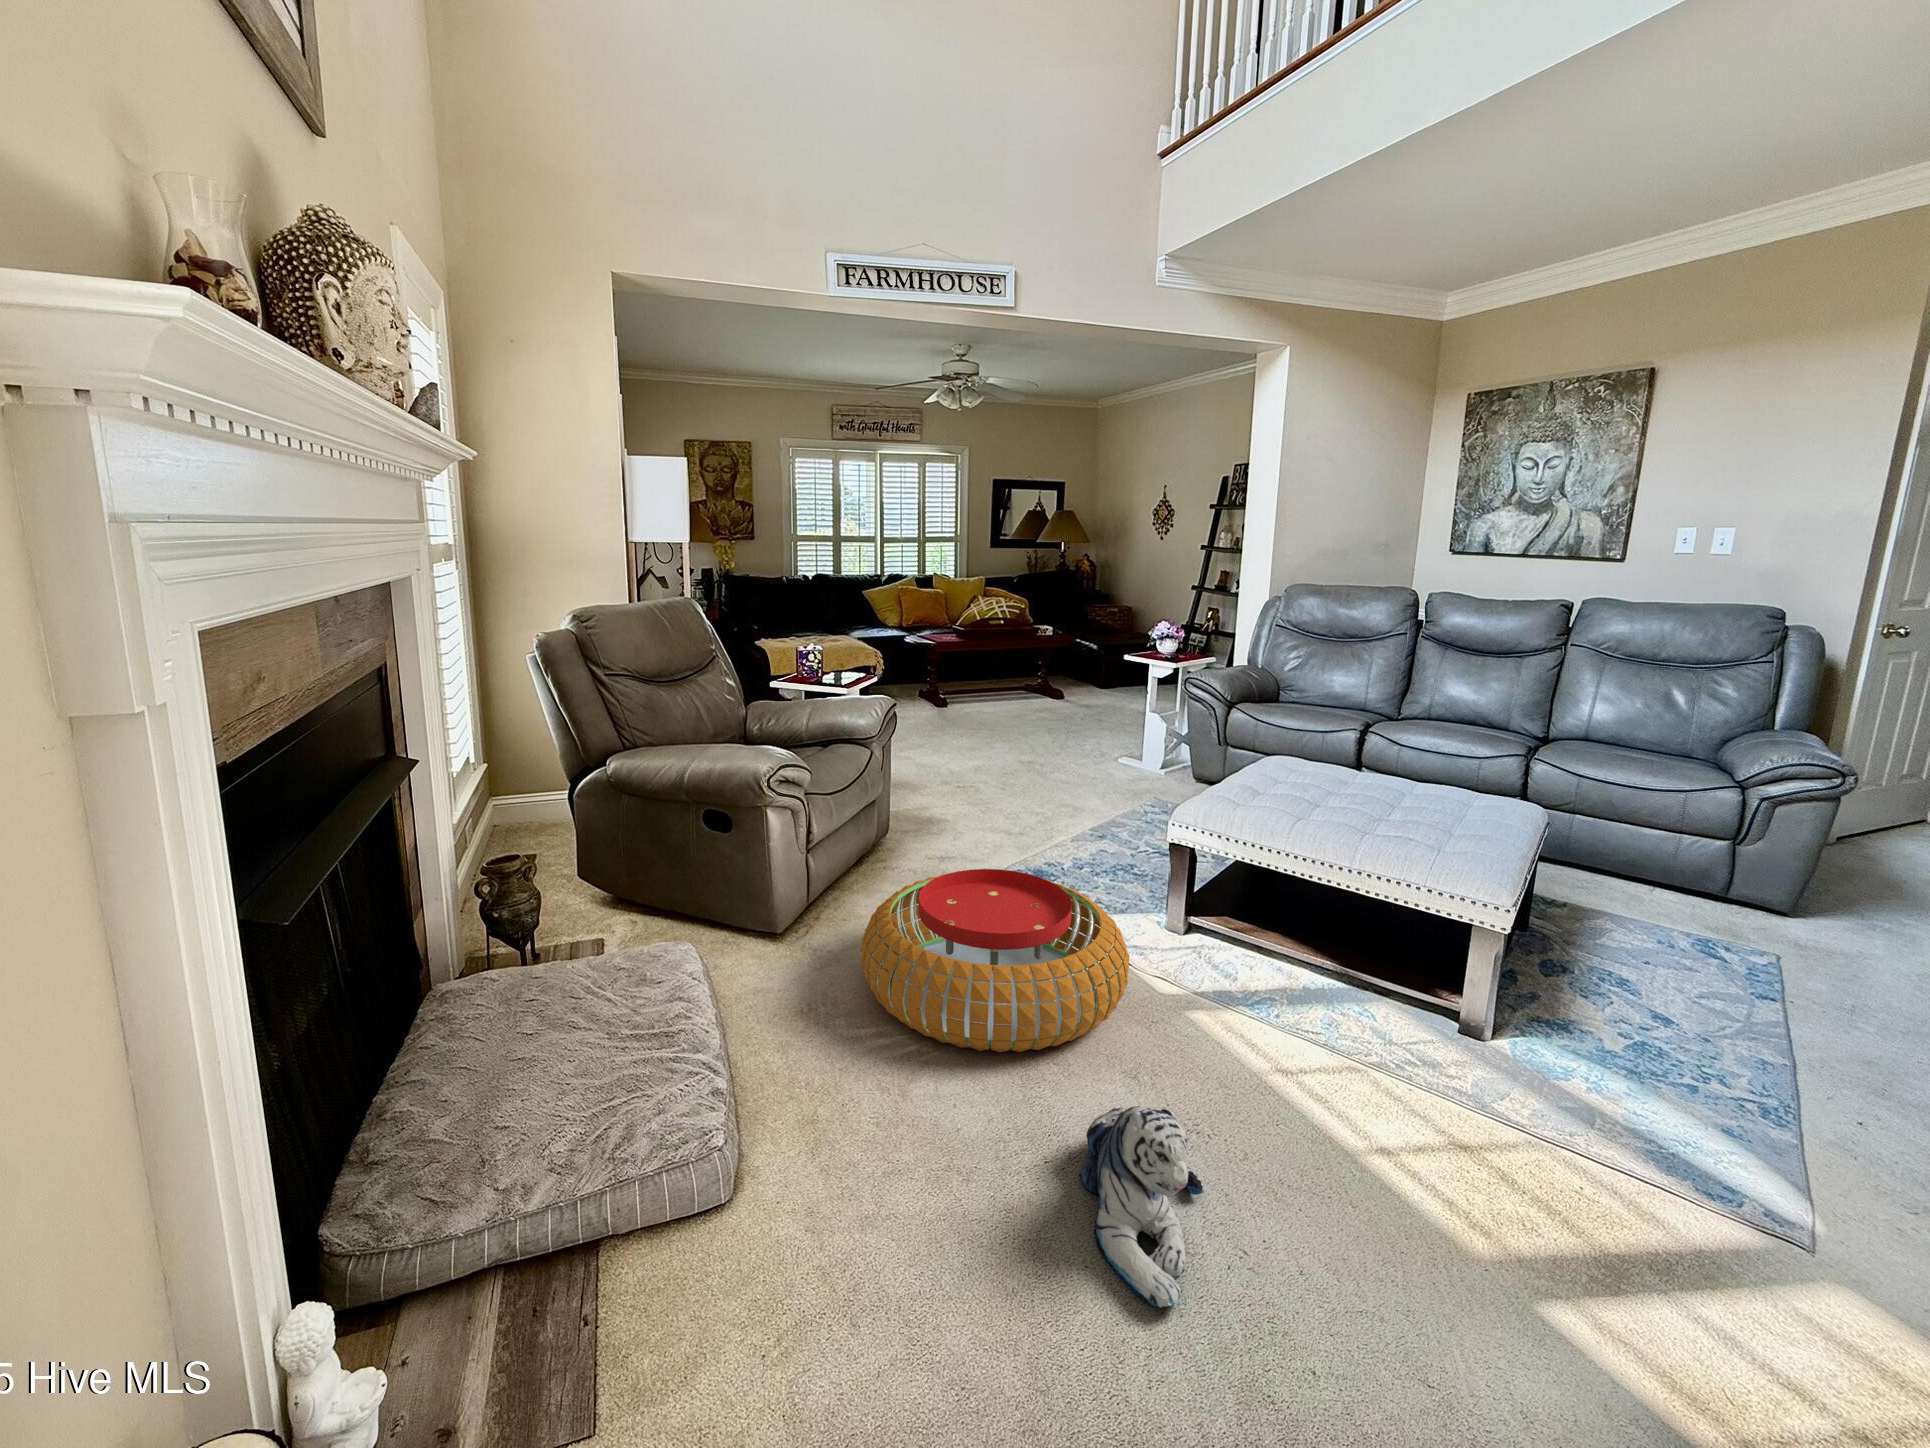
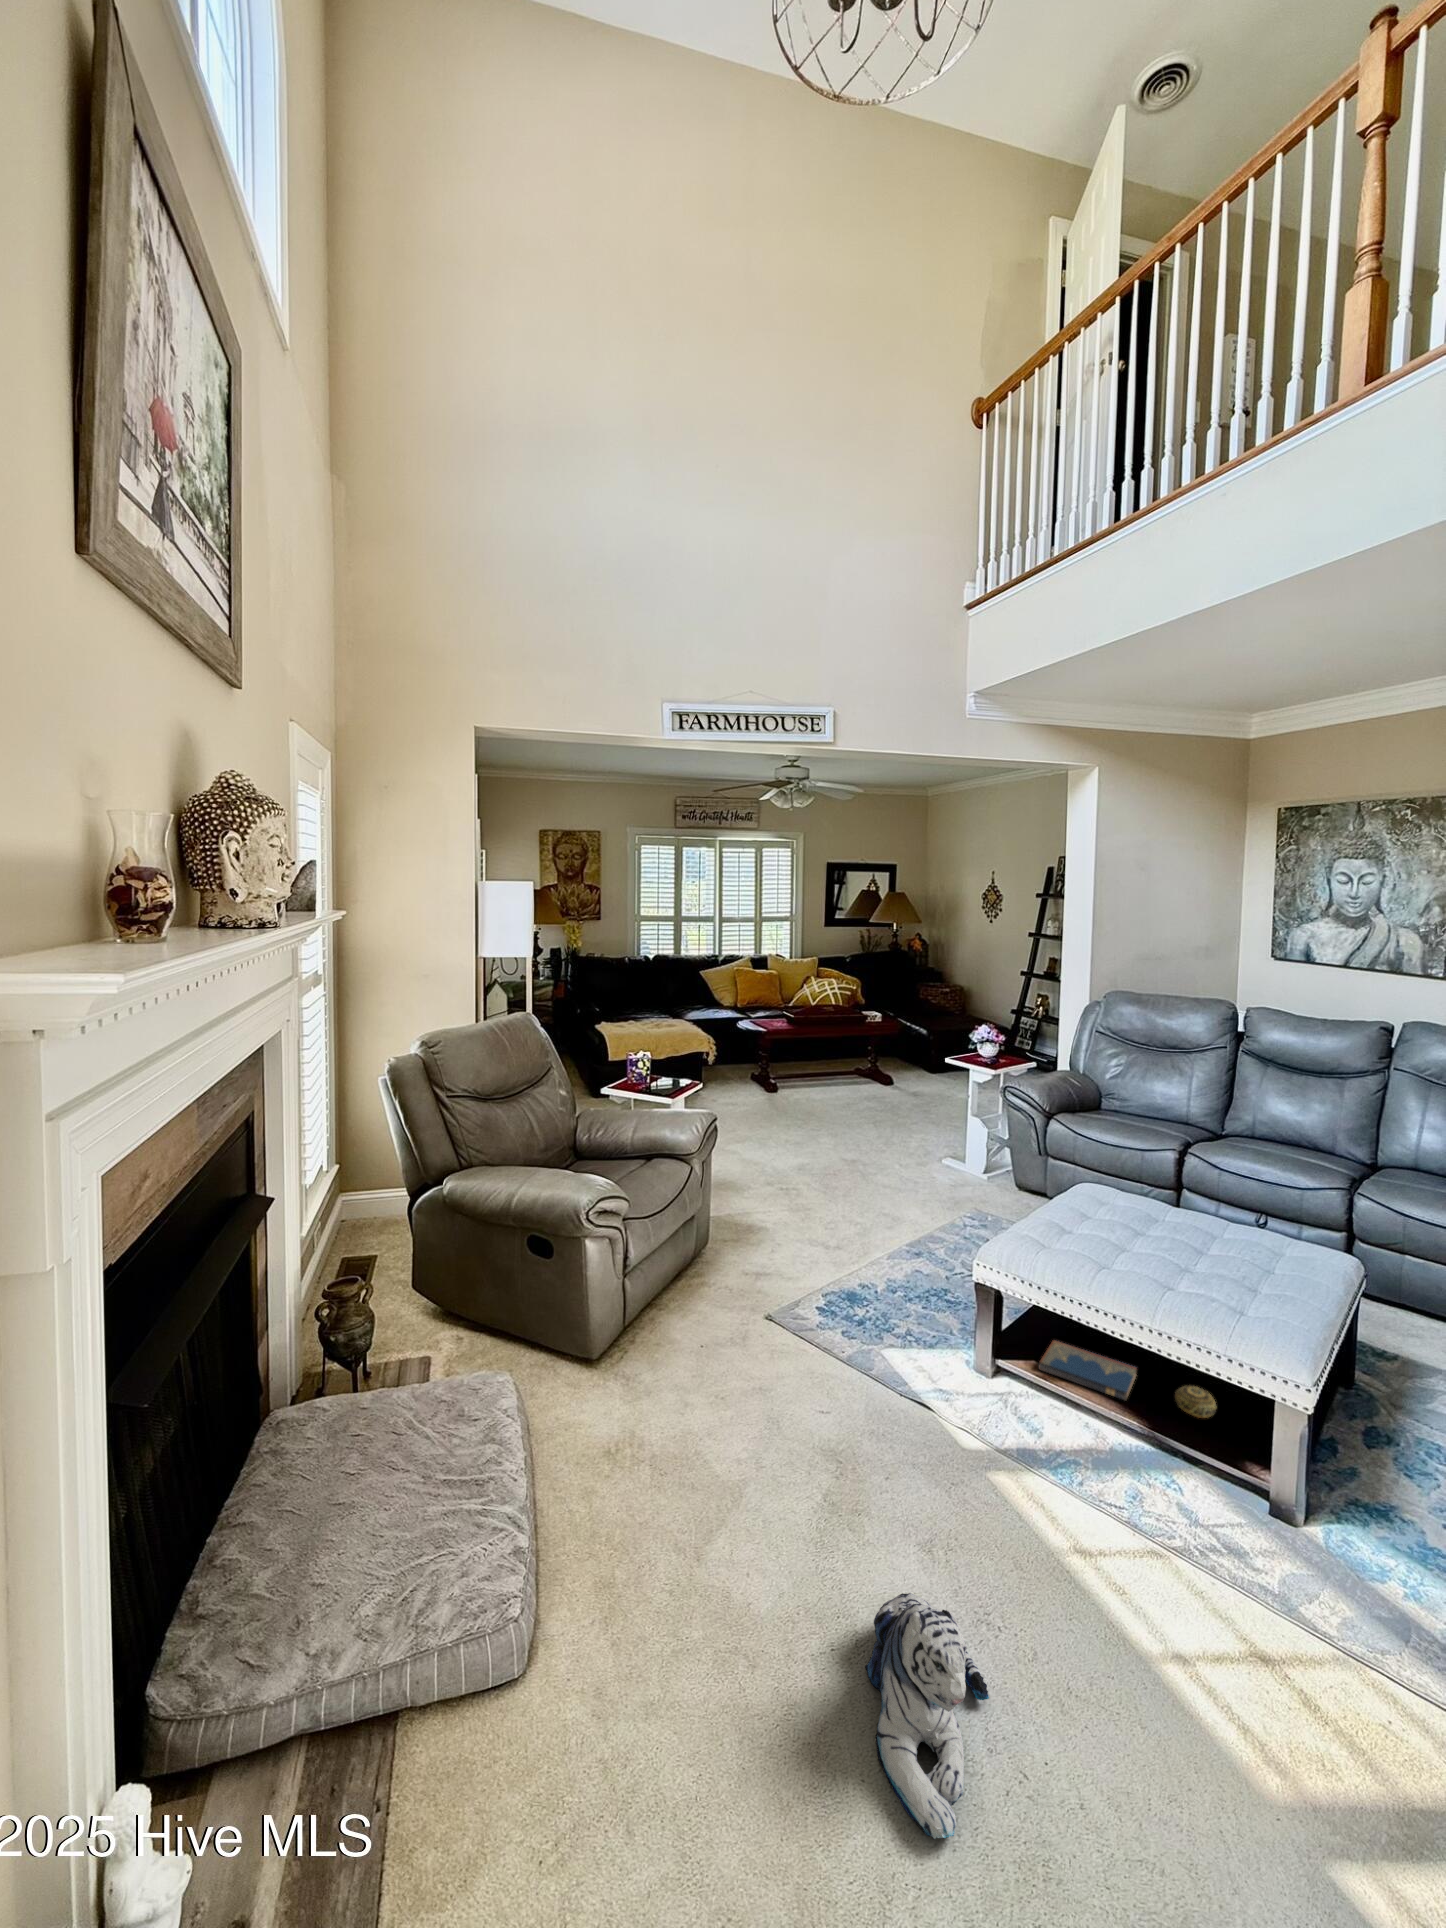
pouf: present [862,869,1129,1053] -> none [670,1303,931,1512]
hardcover book: none [1230,899,1327,947] -> present [1039,1340,1137,1400]
decorative ball: none [1365,929,1405,957] -> present [1175,1386,1216,1418]

